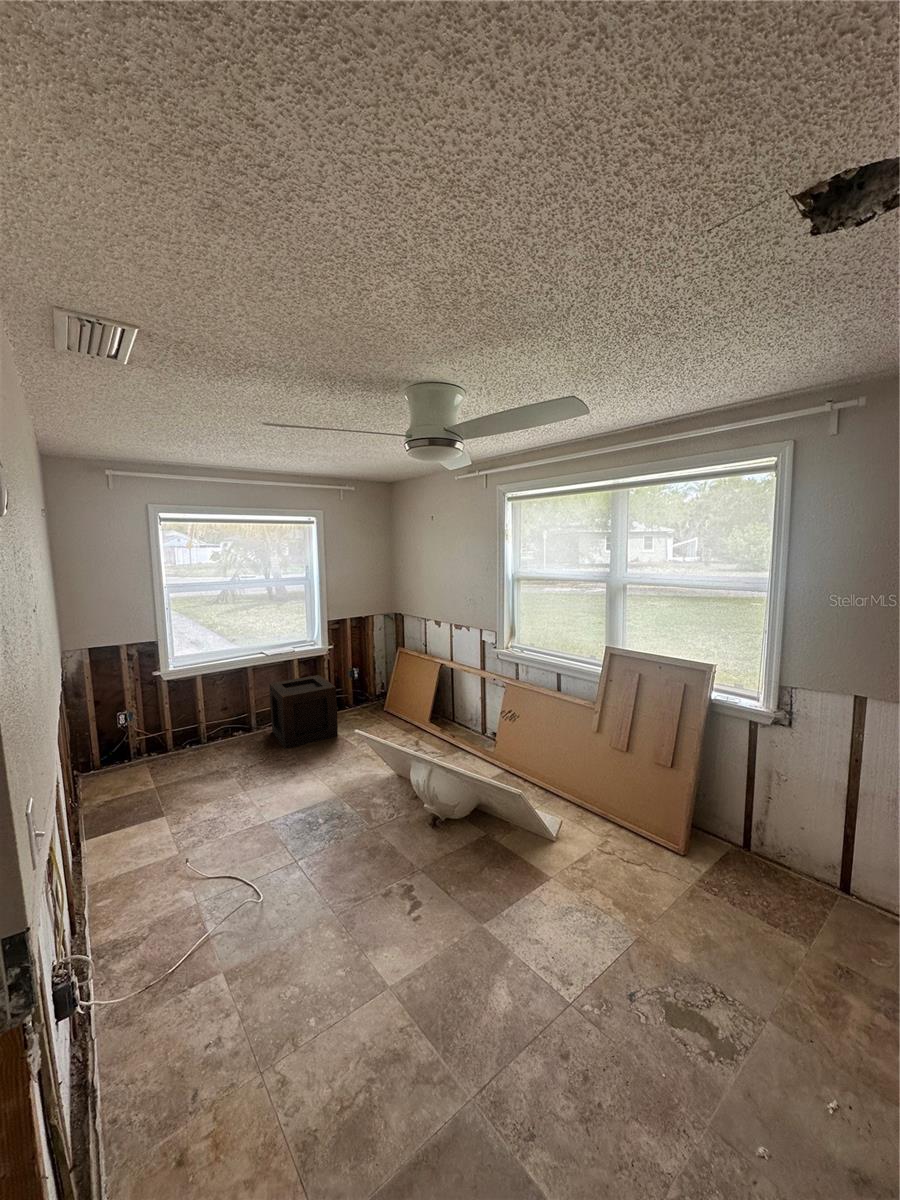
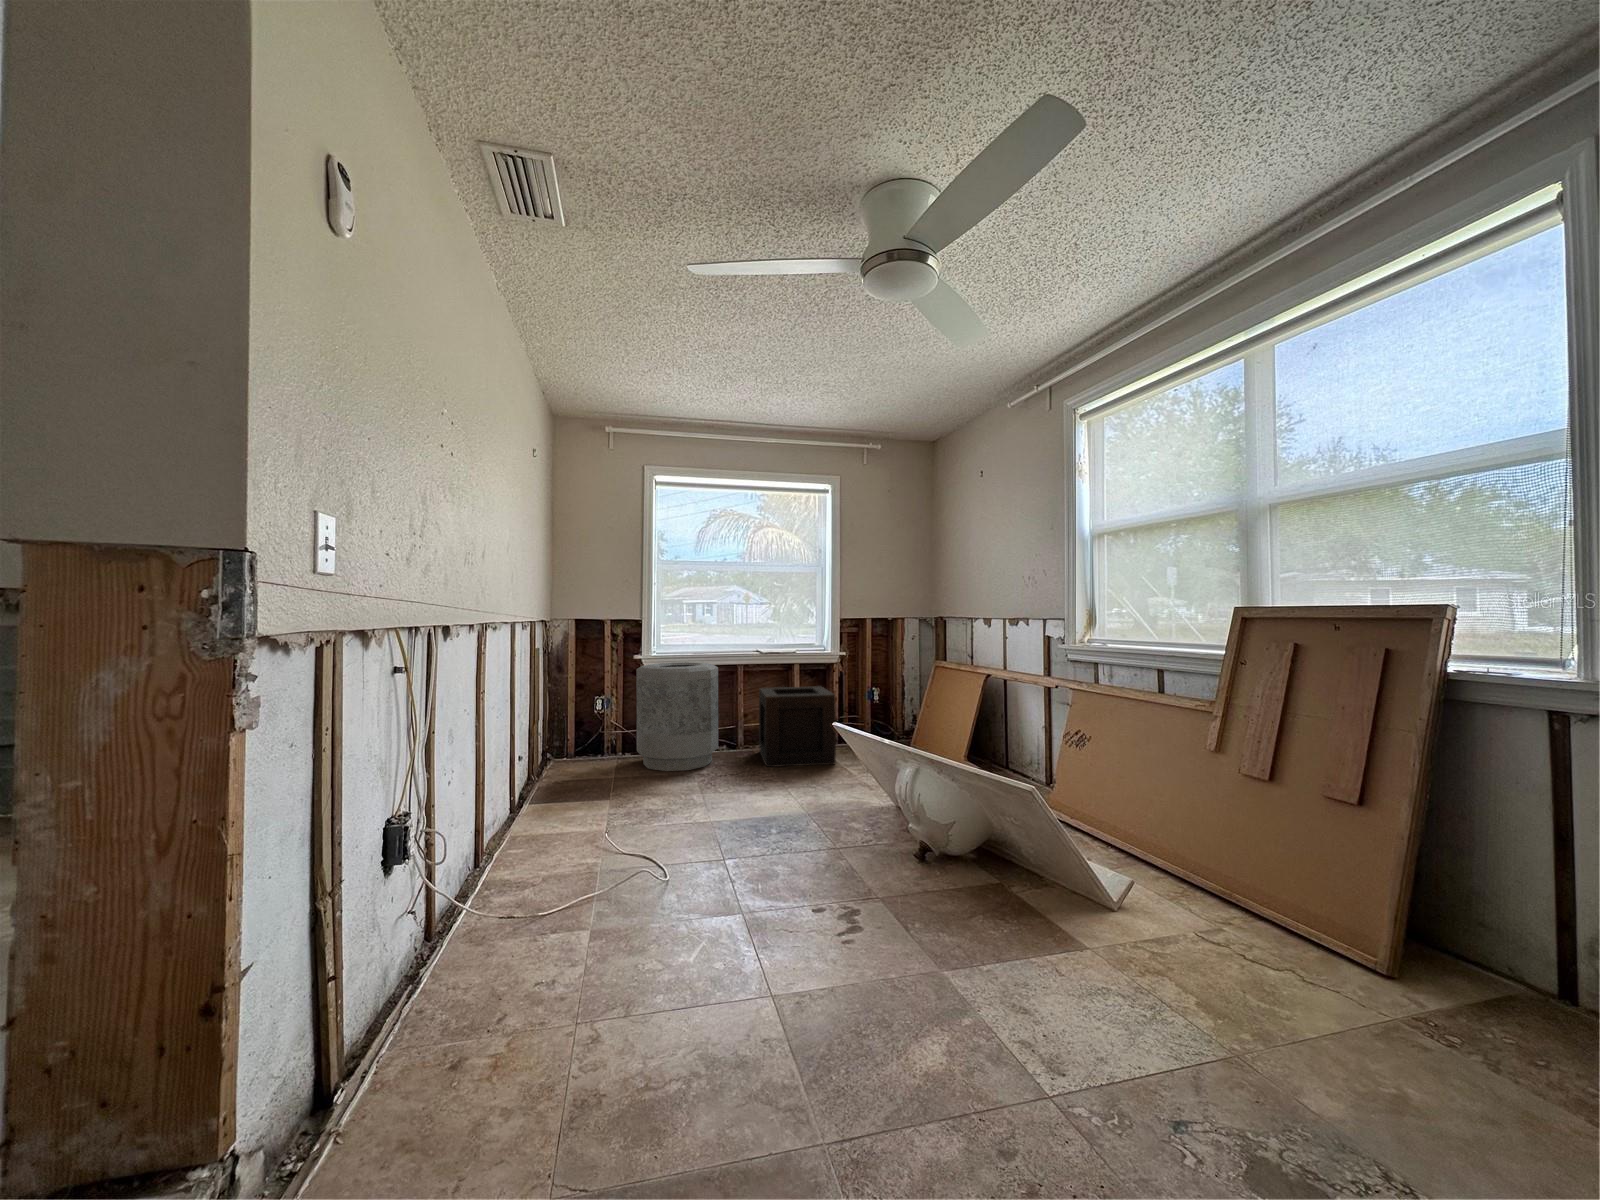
trash can: none [161,672,241,770] -> present [636,662,718,771]

